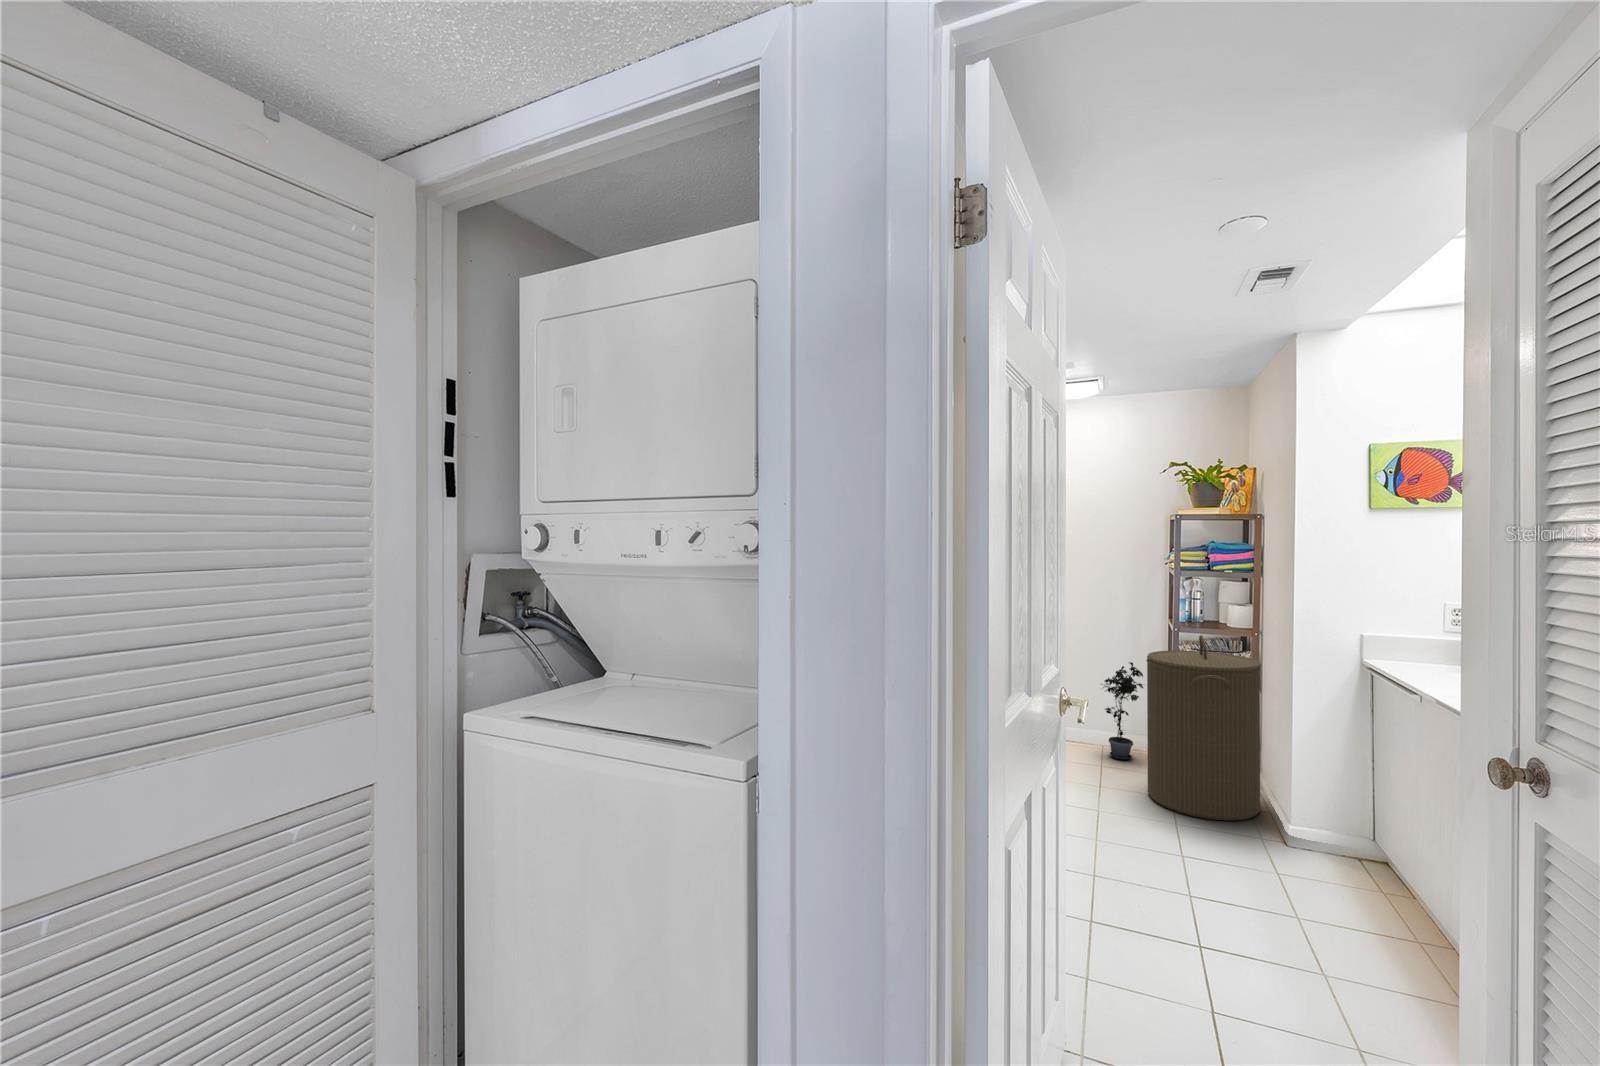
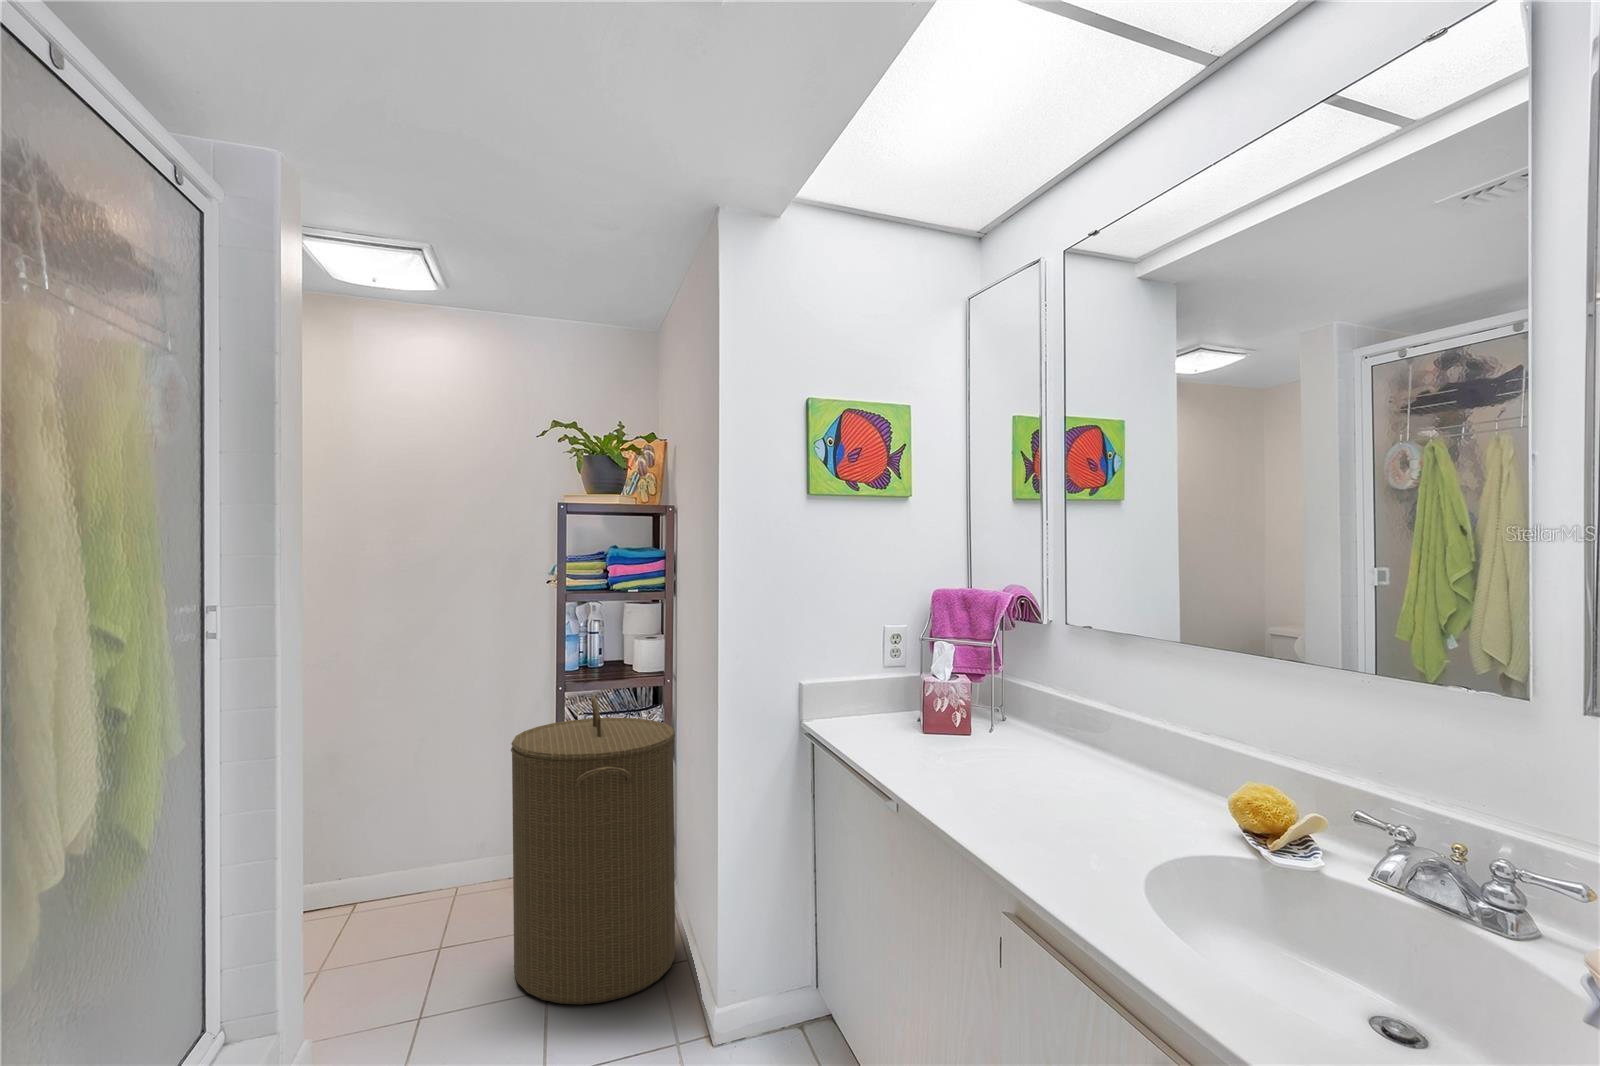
potted plant: present [1102,662,1143,760] -> none [445,744,519,909]

